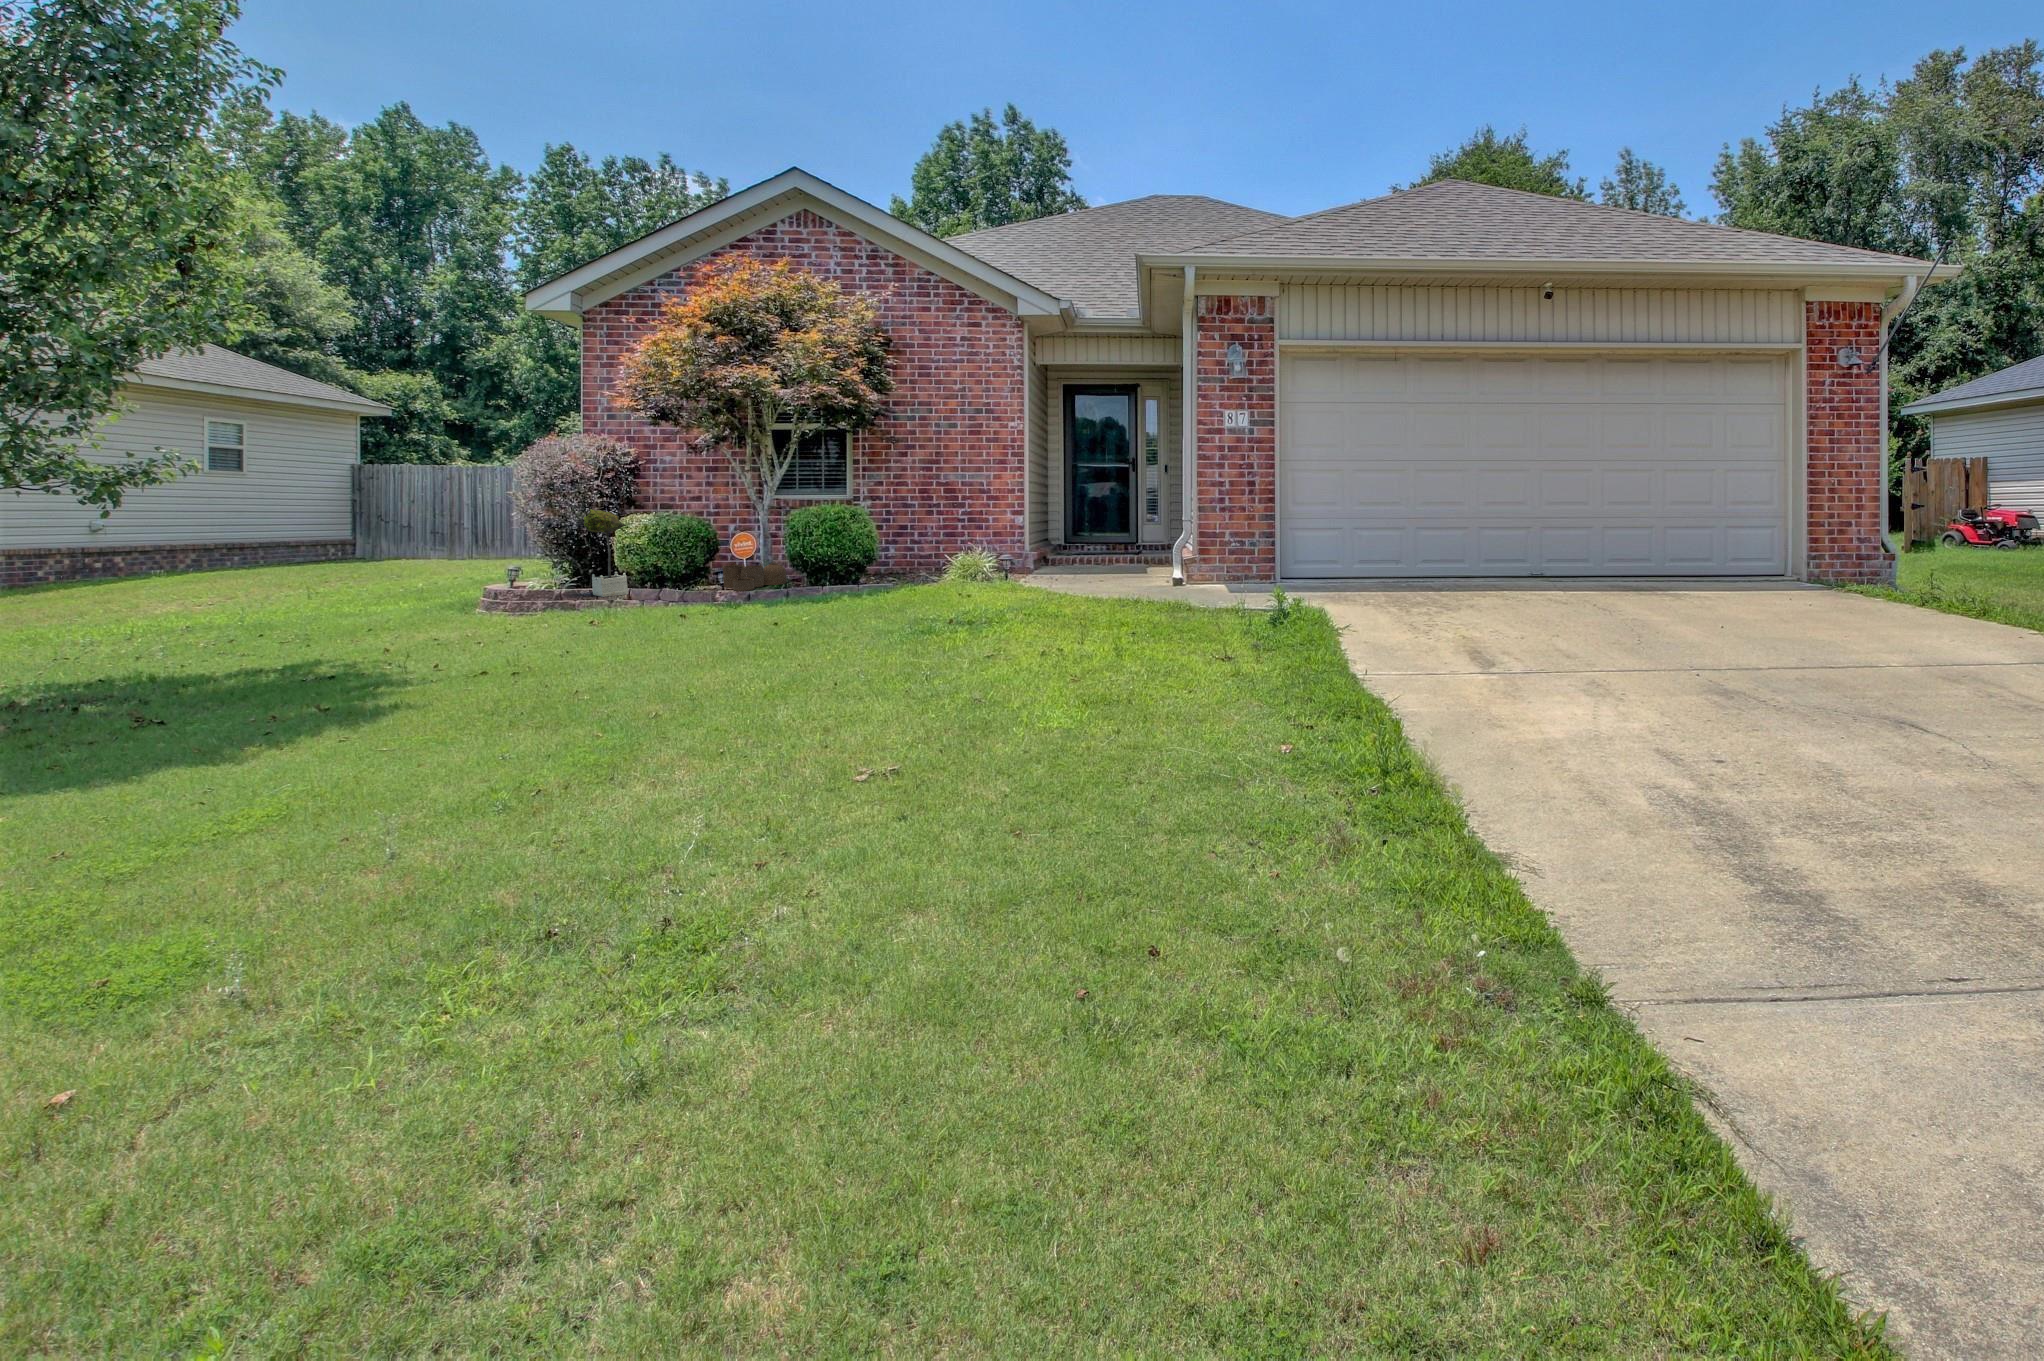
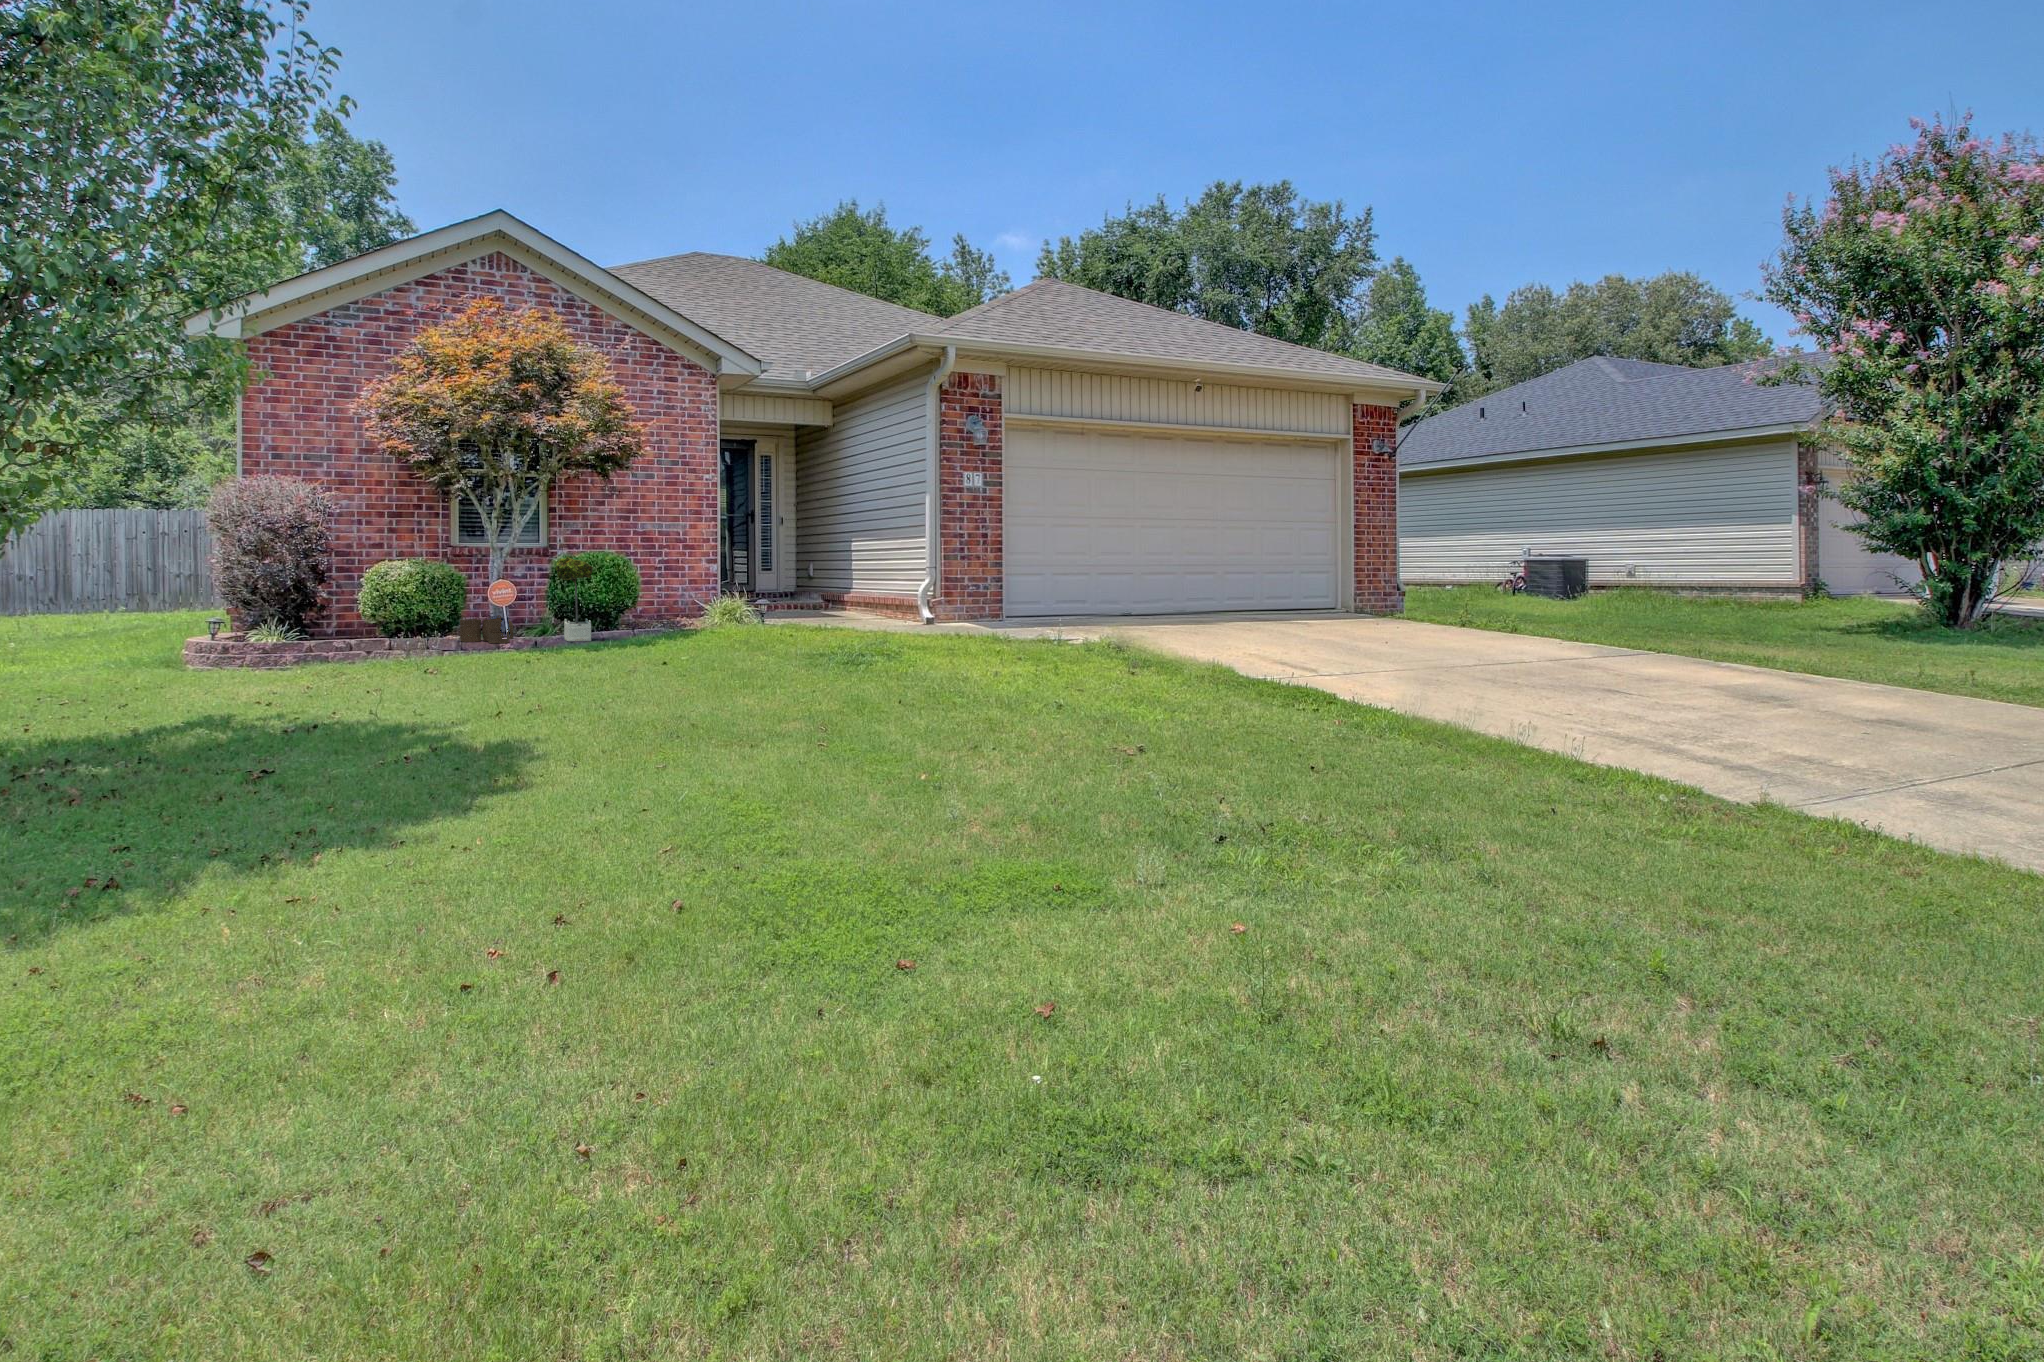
potted tree: present [584,509,628,597] -> present [555,557,593,641]

